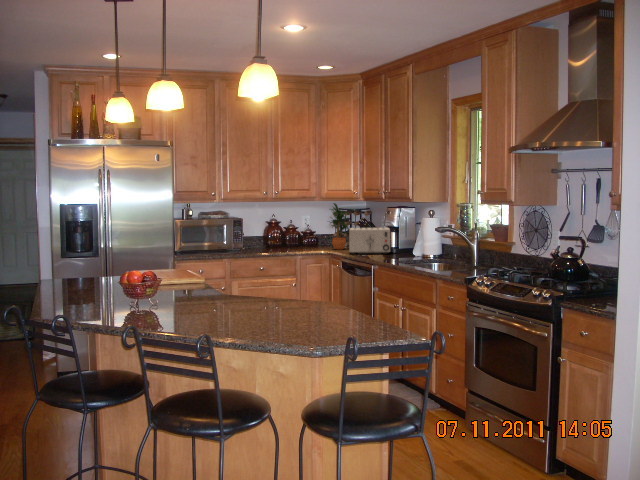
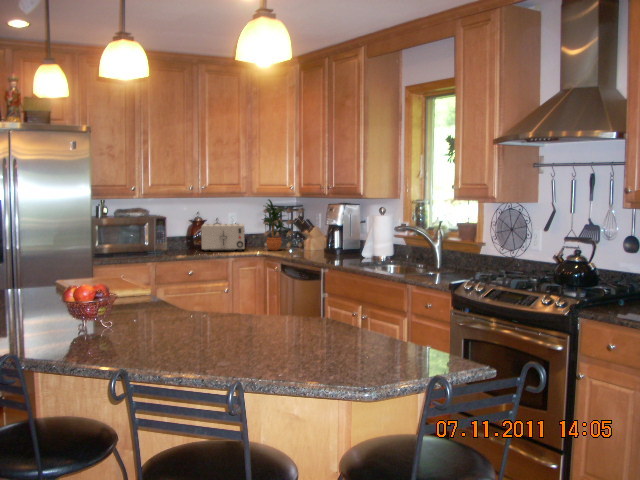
toaster: present [349,228,390,254] -> present [201,224,245,251]

